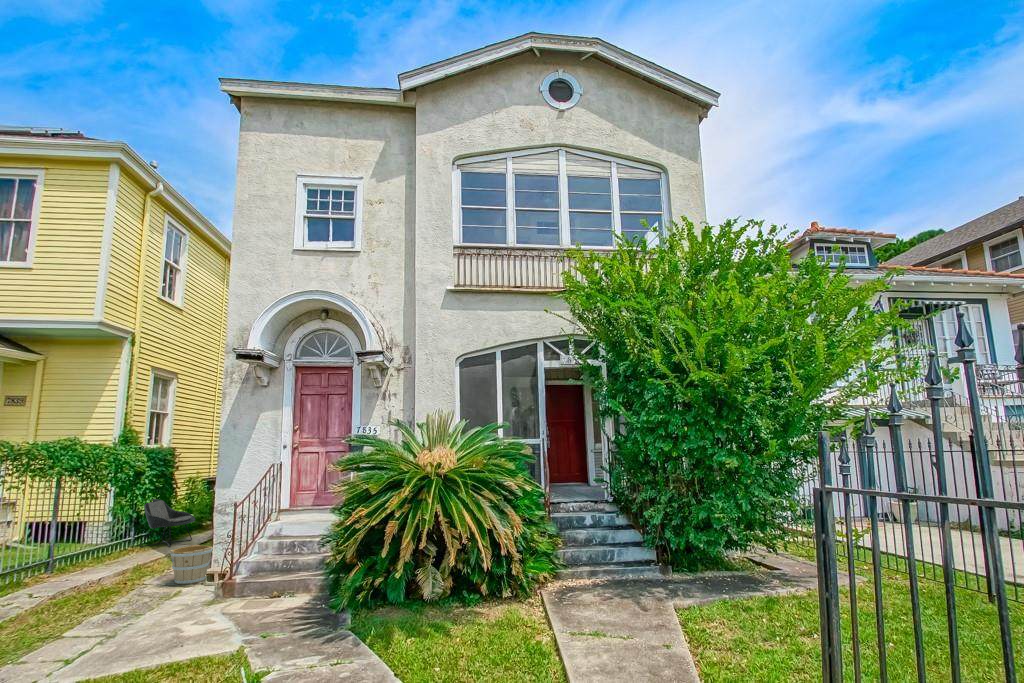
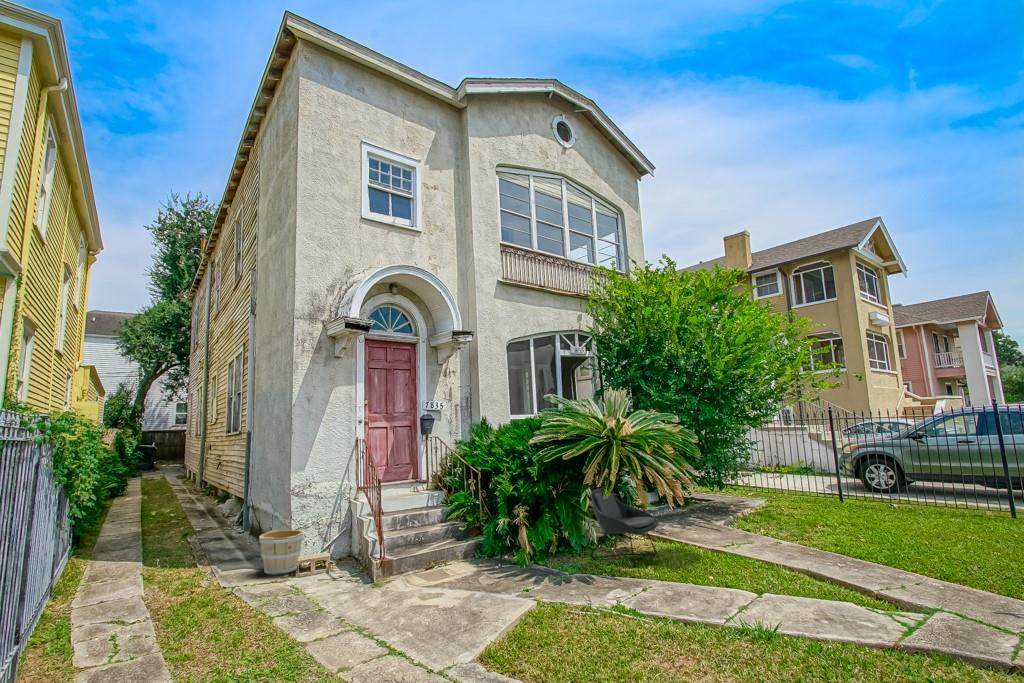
lounge chair: present [139,499,195,548] -> present [590,489,659,567]

